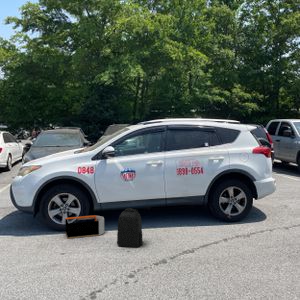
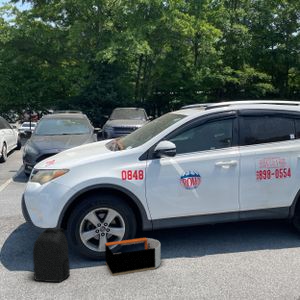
backpack: present [117,208,143,247] -> present [33,228,70,282]

